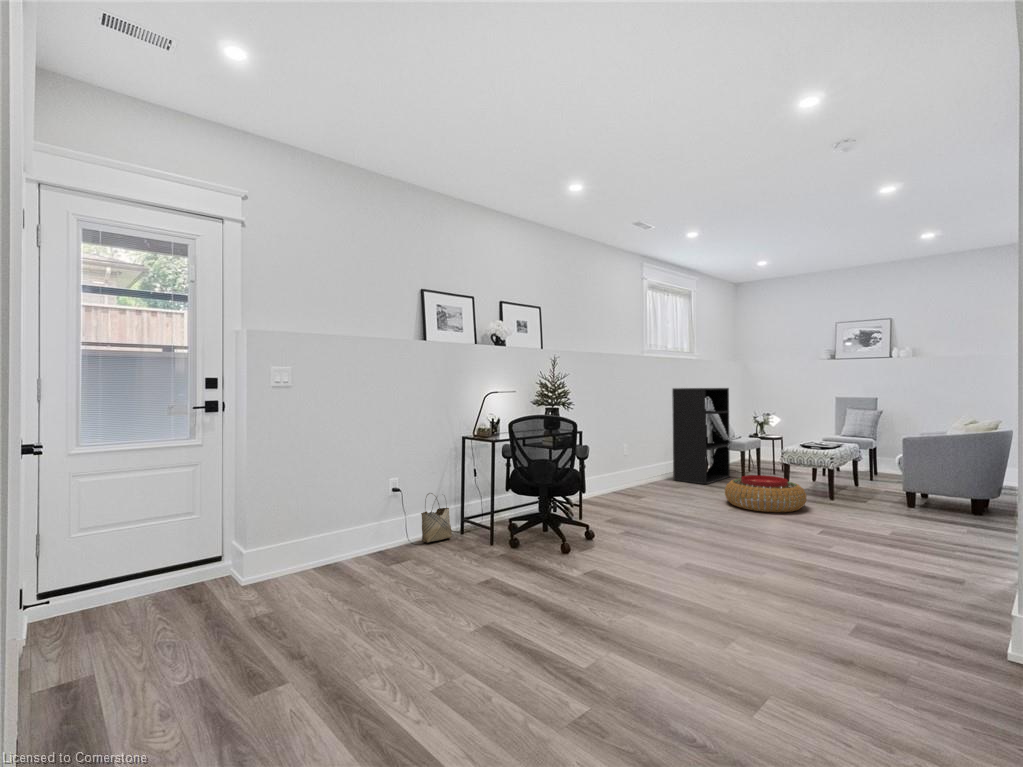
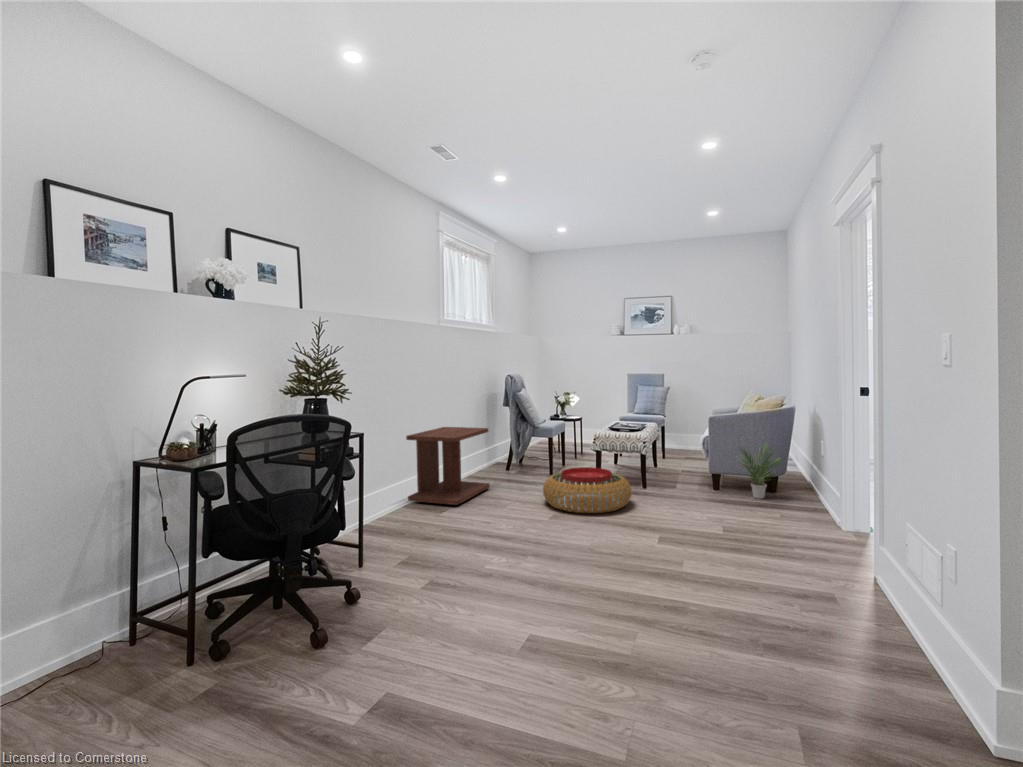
bookshelf: present [672,388,730,484] -> none [474,366,536,480]
side table: none [614,436,682,496] -> present [406,427,490,505]
potted plant: none [917,465,981,519] -> present [742,445,780,499]
woven basket: present [421,493,452,543] -> none [41,570,121,674]

